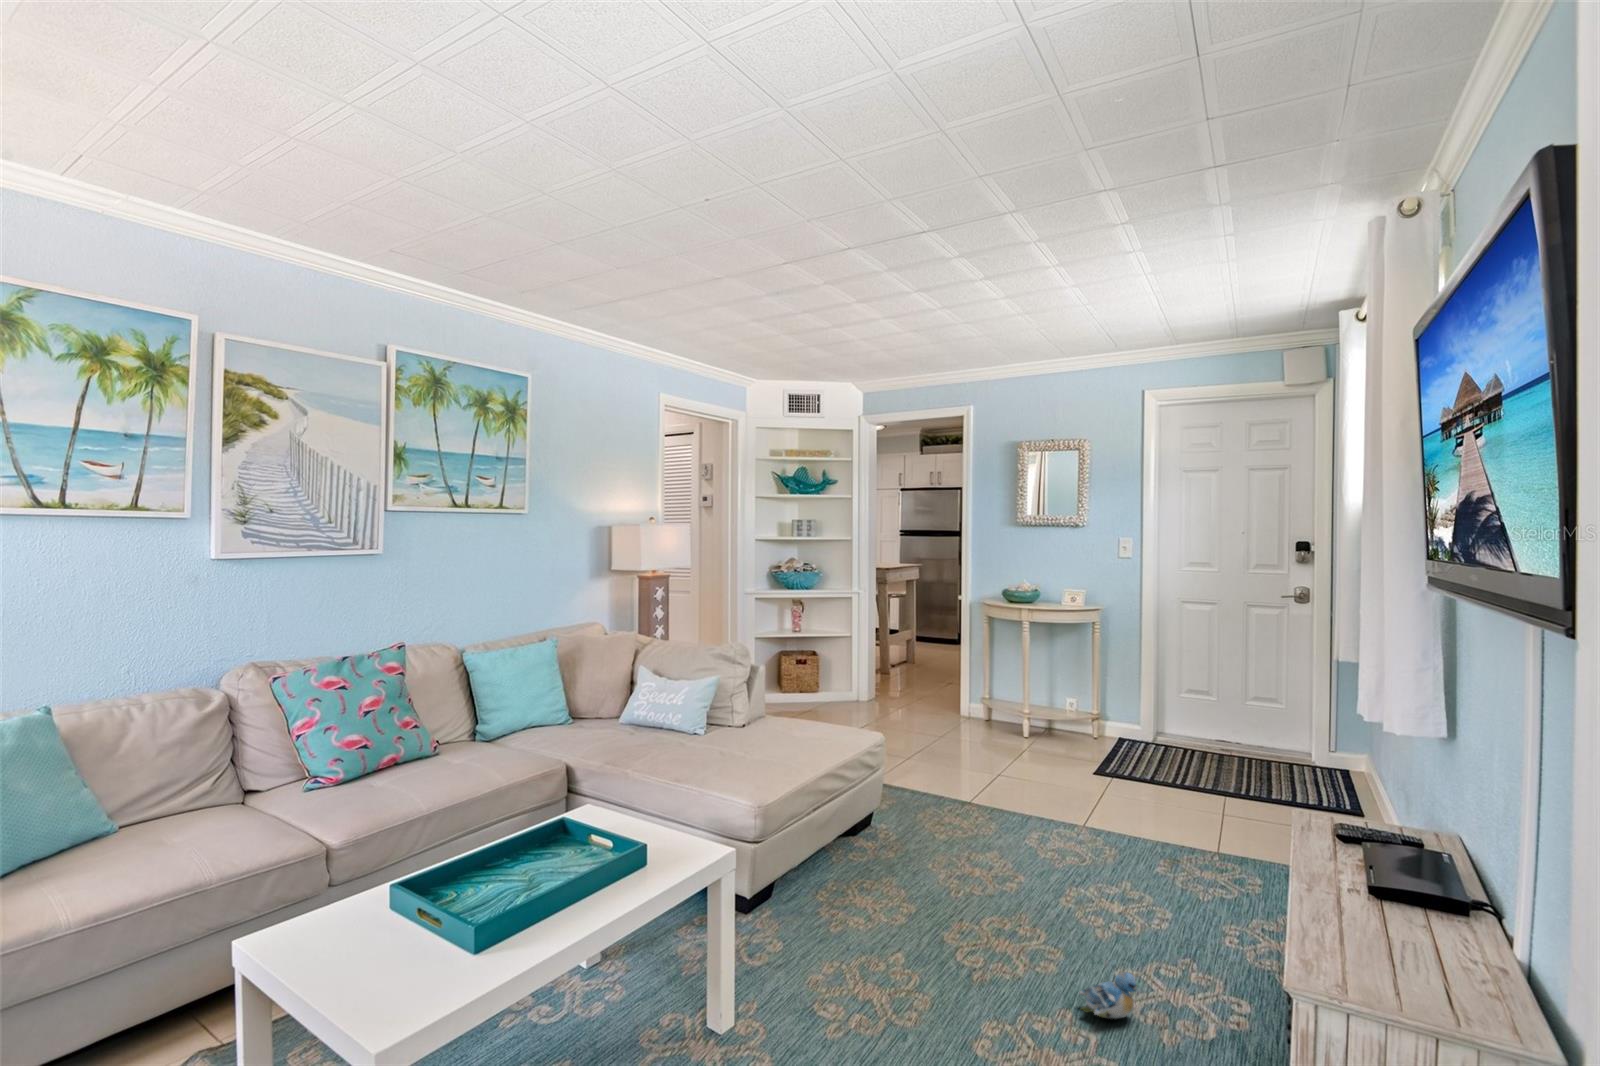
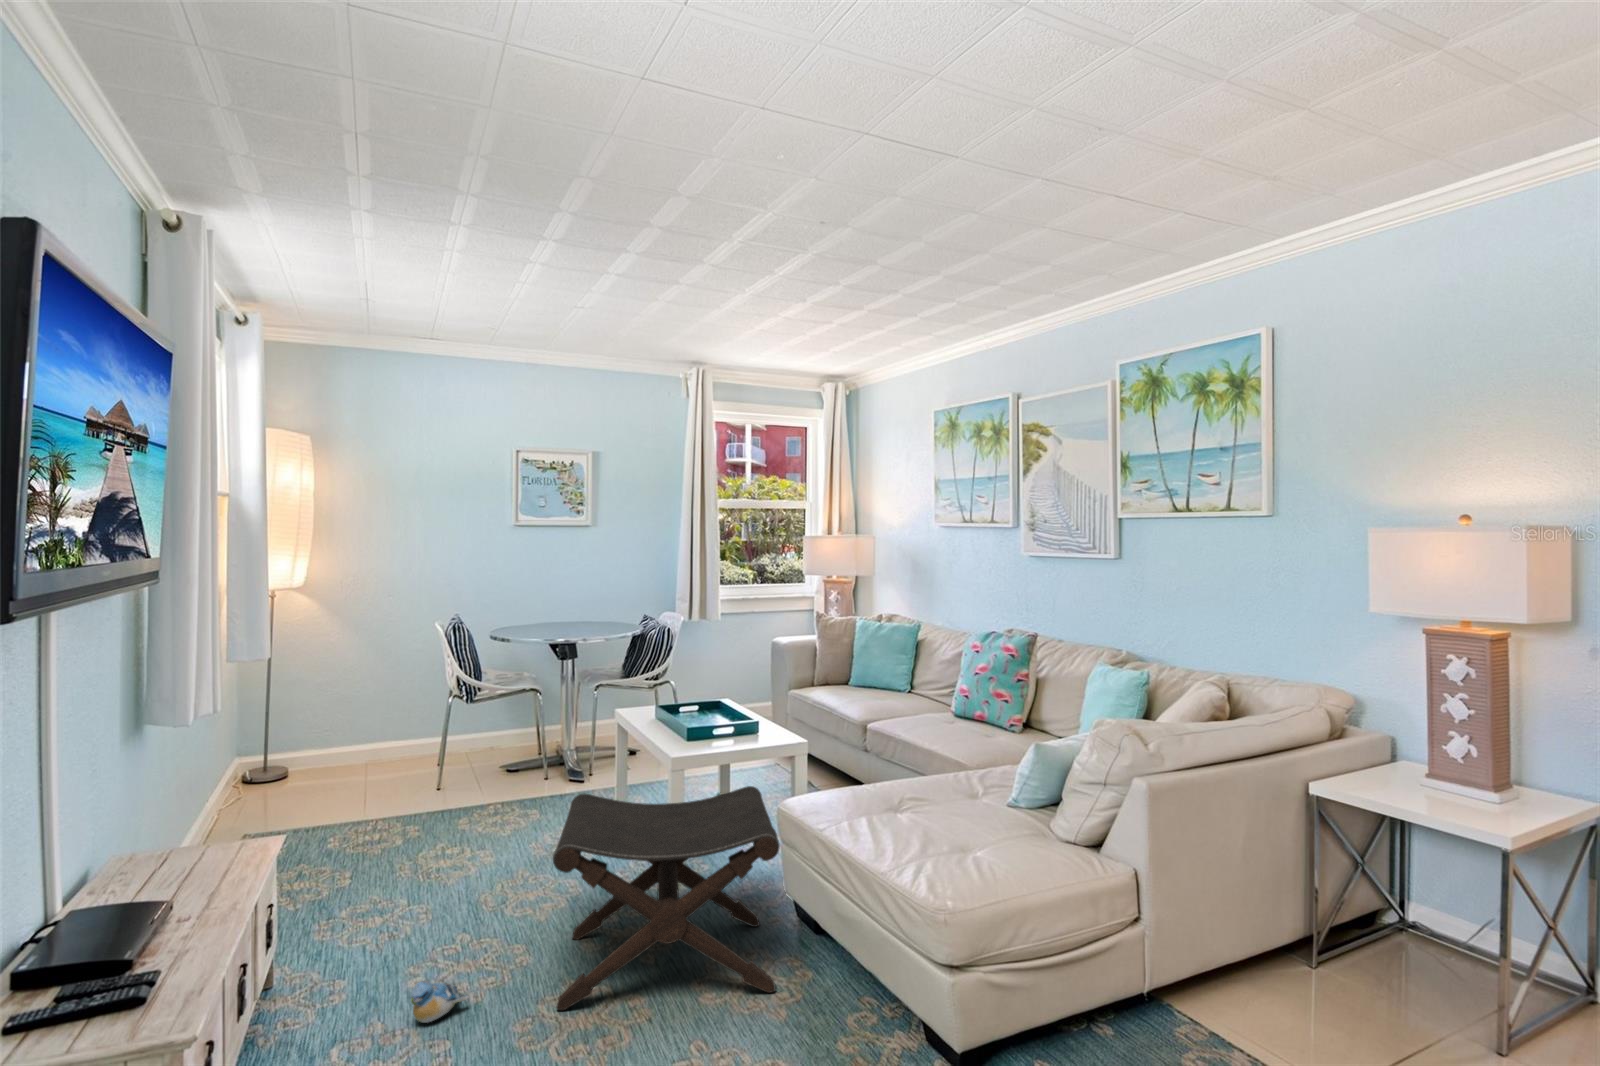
footstool: none [780,768,1023,1017] -> present [553,786,780,1010]

